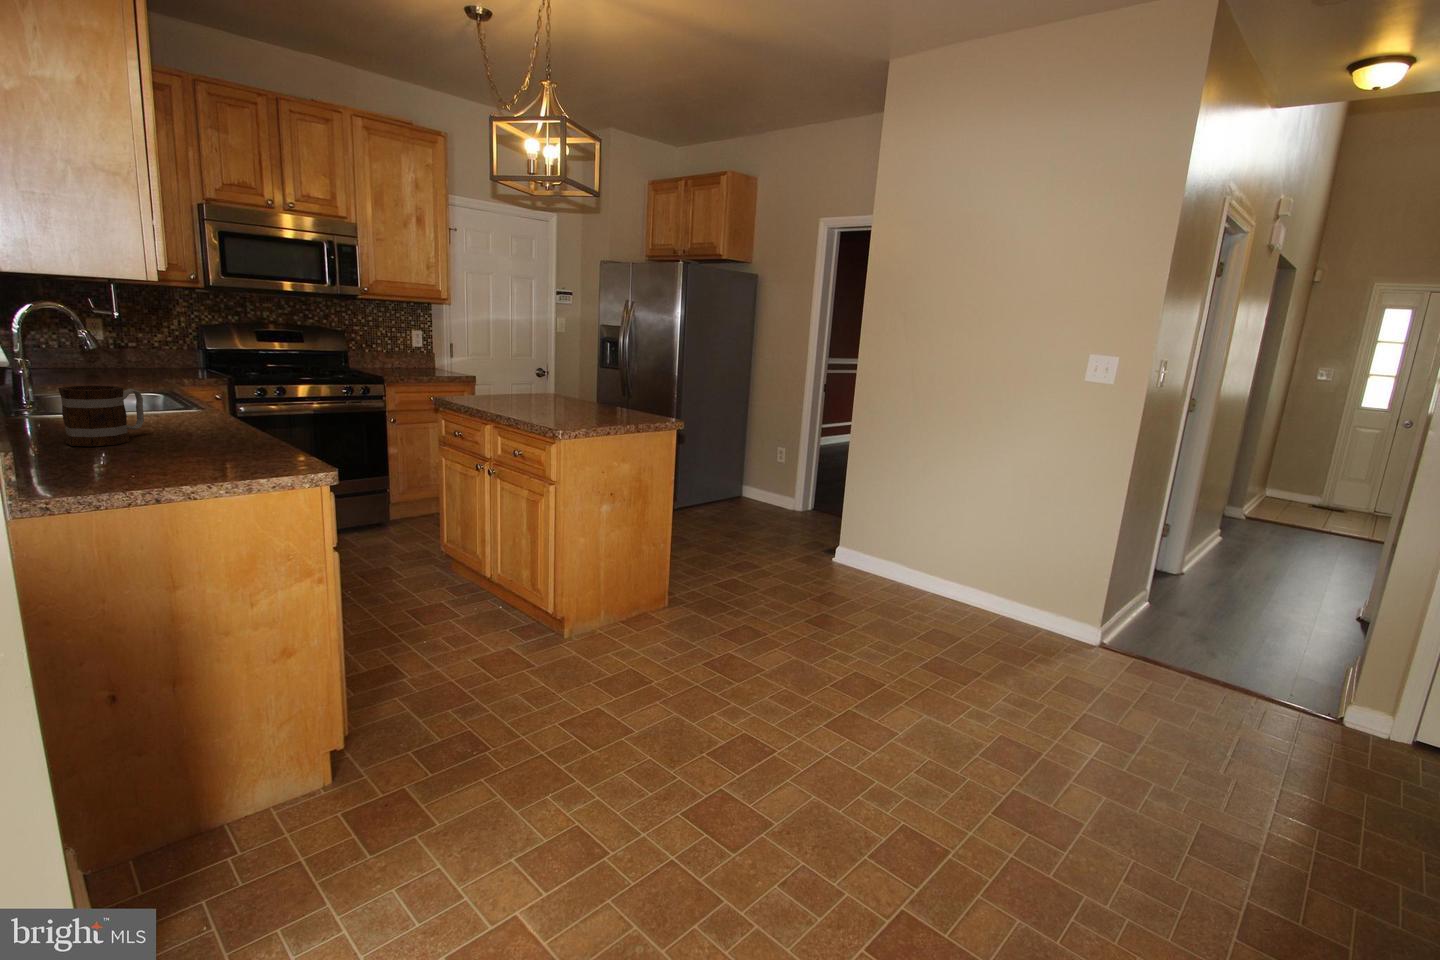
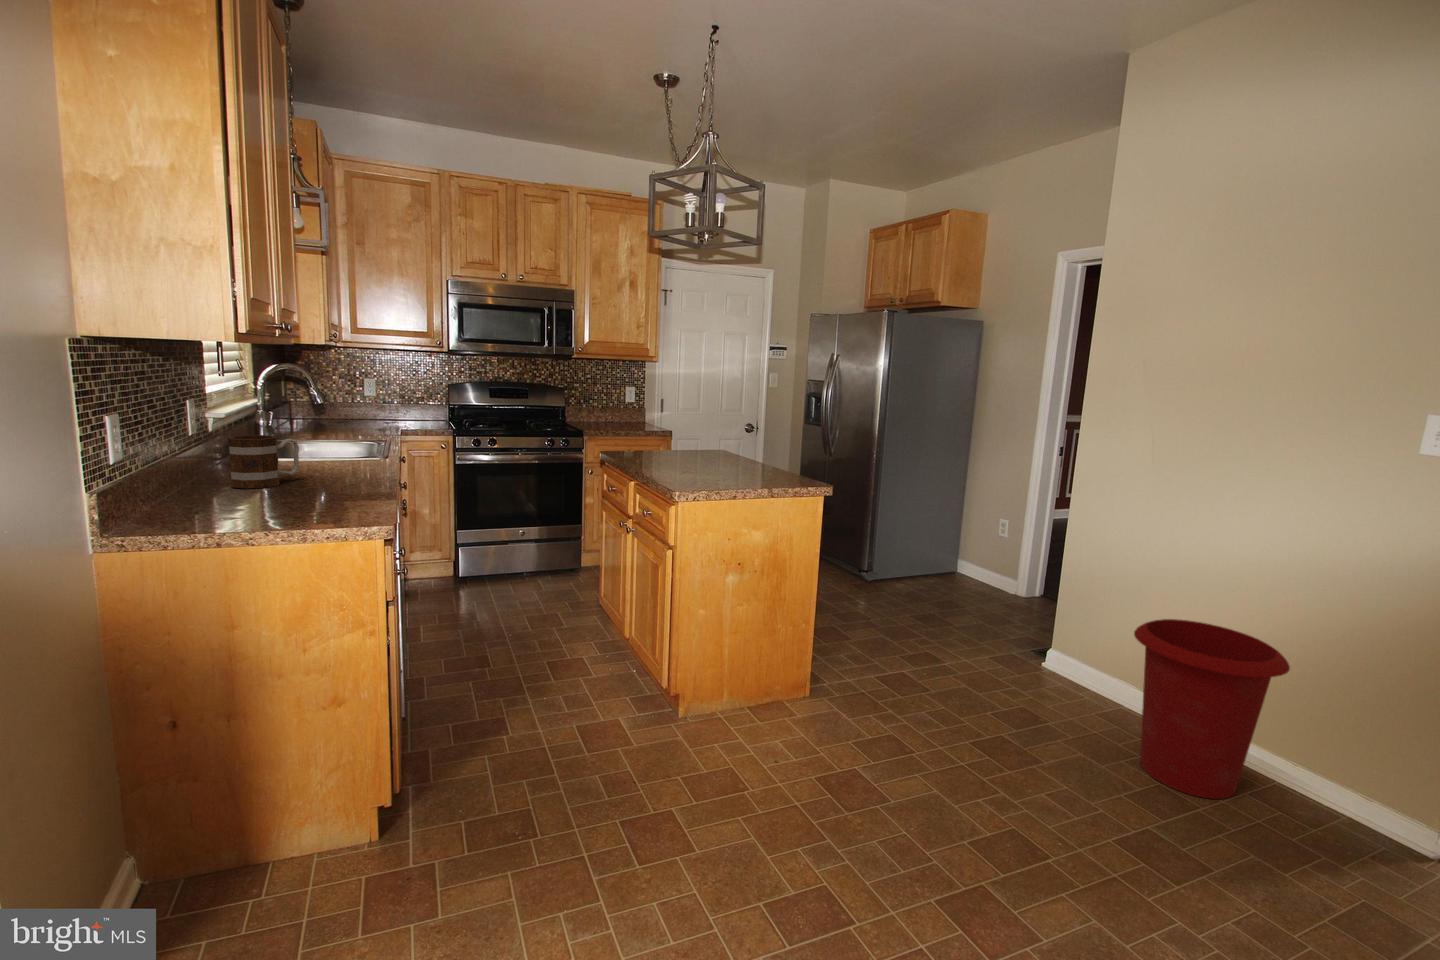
waste bin: none [908,509,1003,629] -> present [1134,619,1290,799]

